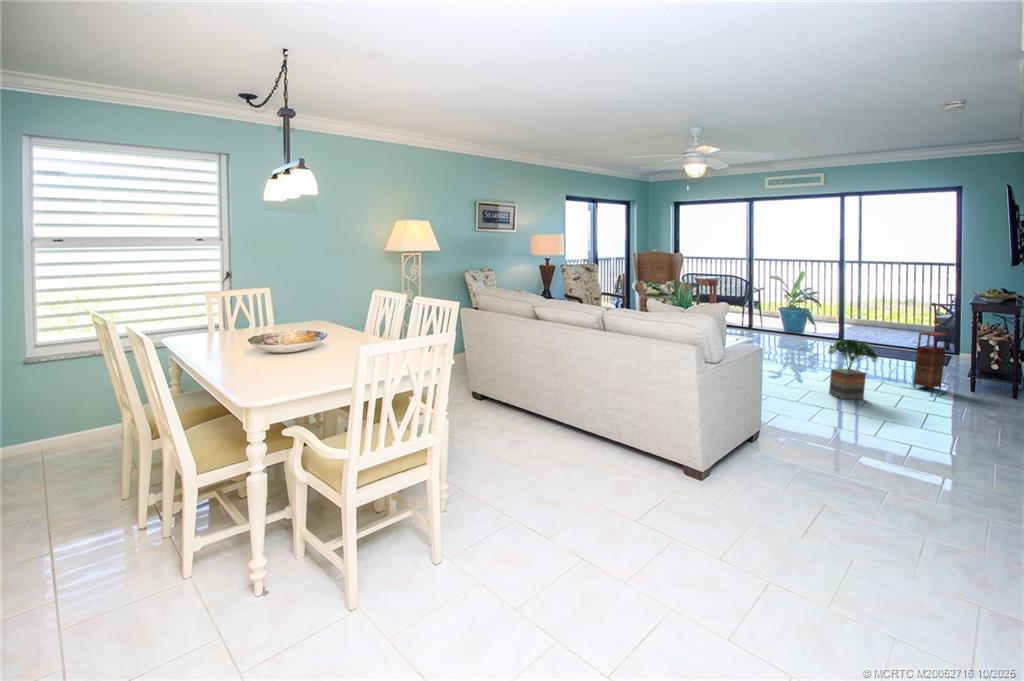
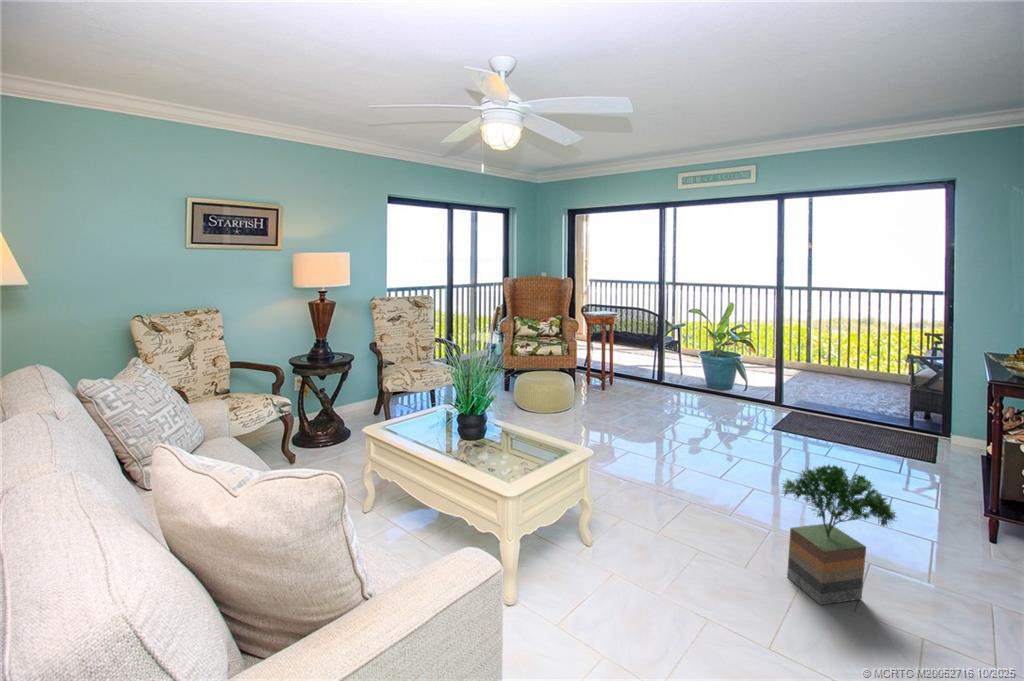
storage cabinet: present [913,332,947,391] -> none [941,433,1010,558]

